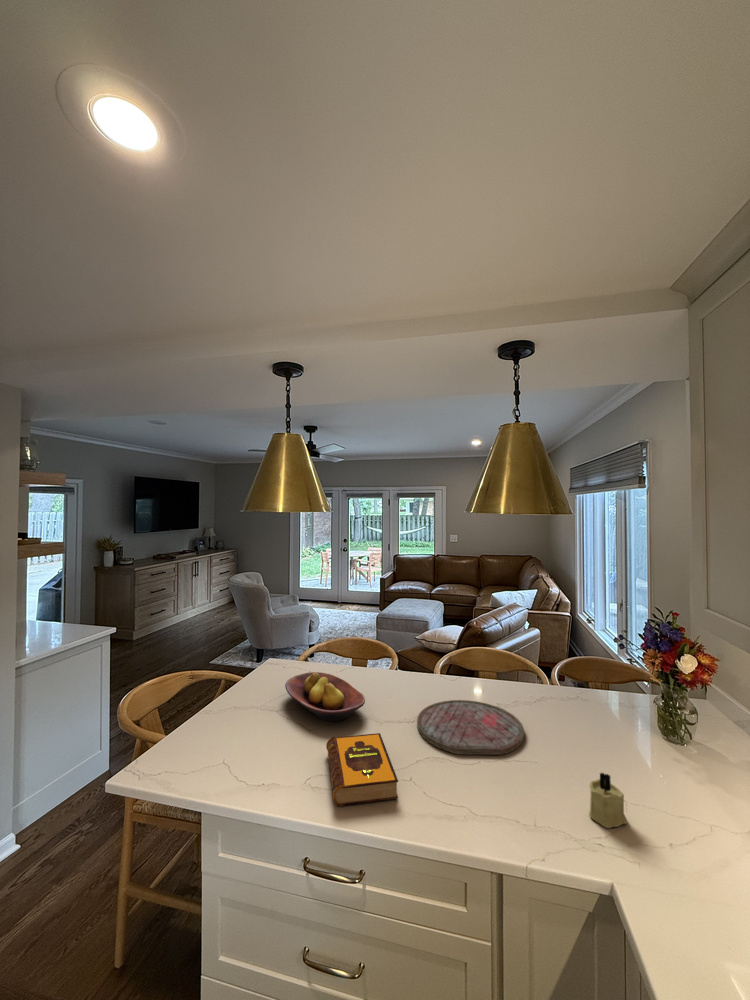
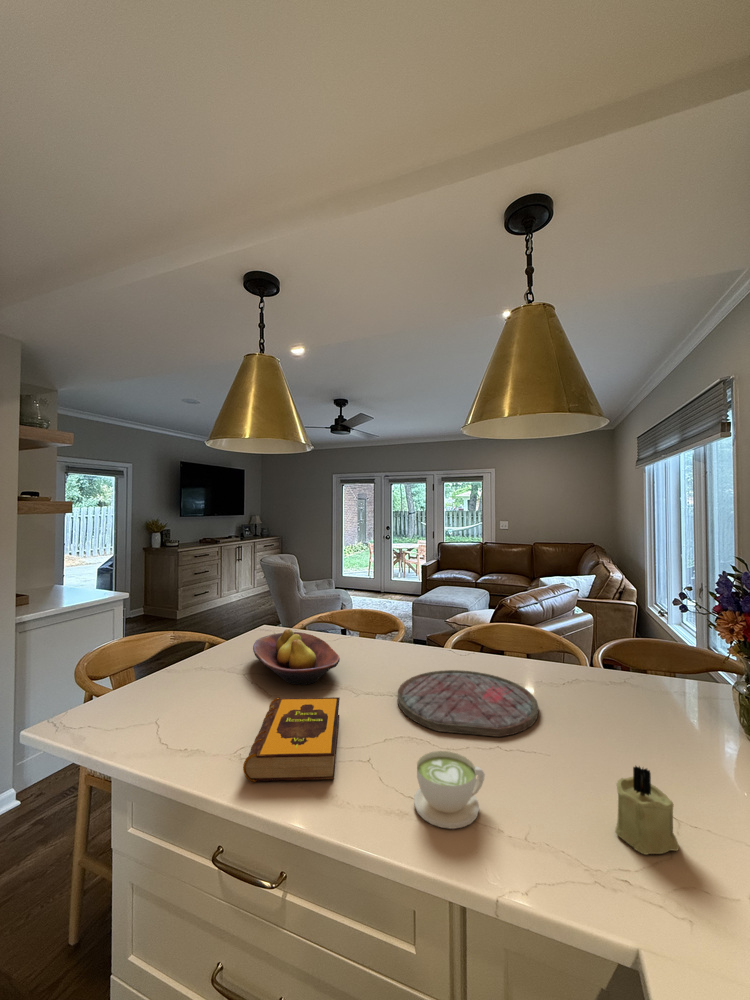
coffee cup: none [458,772,505,825] -> present [414,751,485,829]

